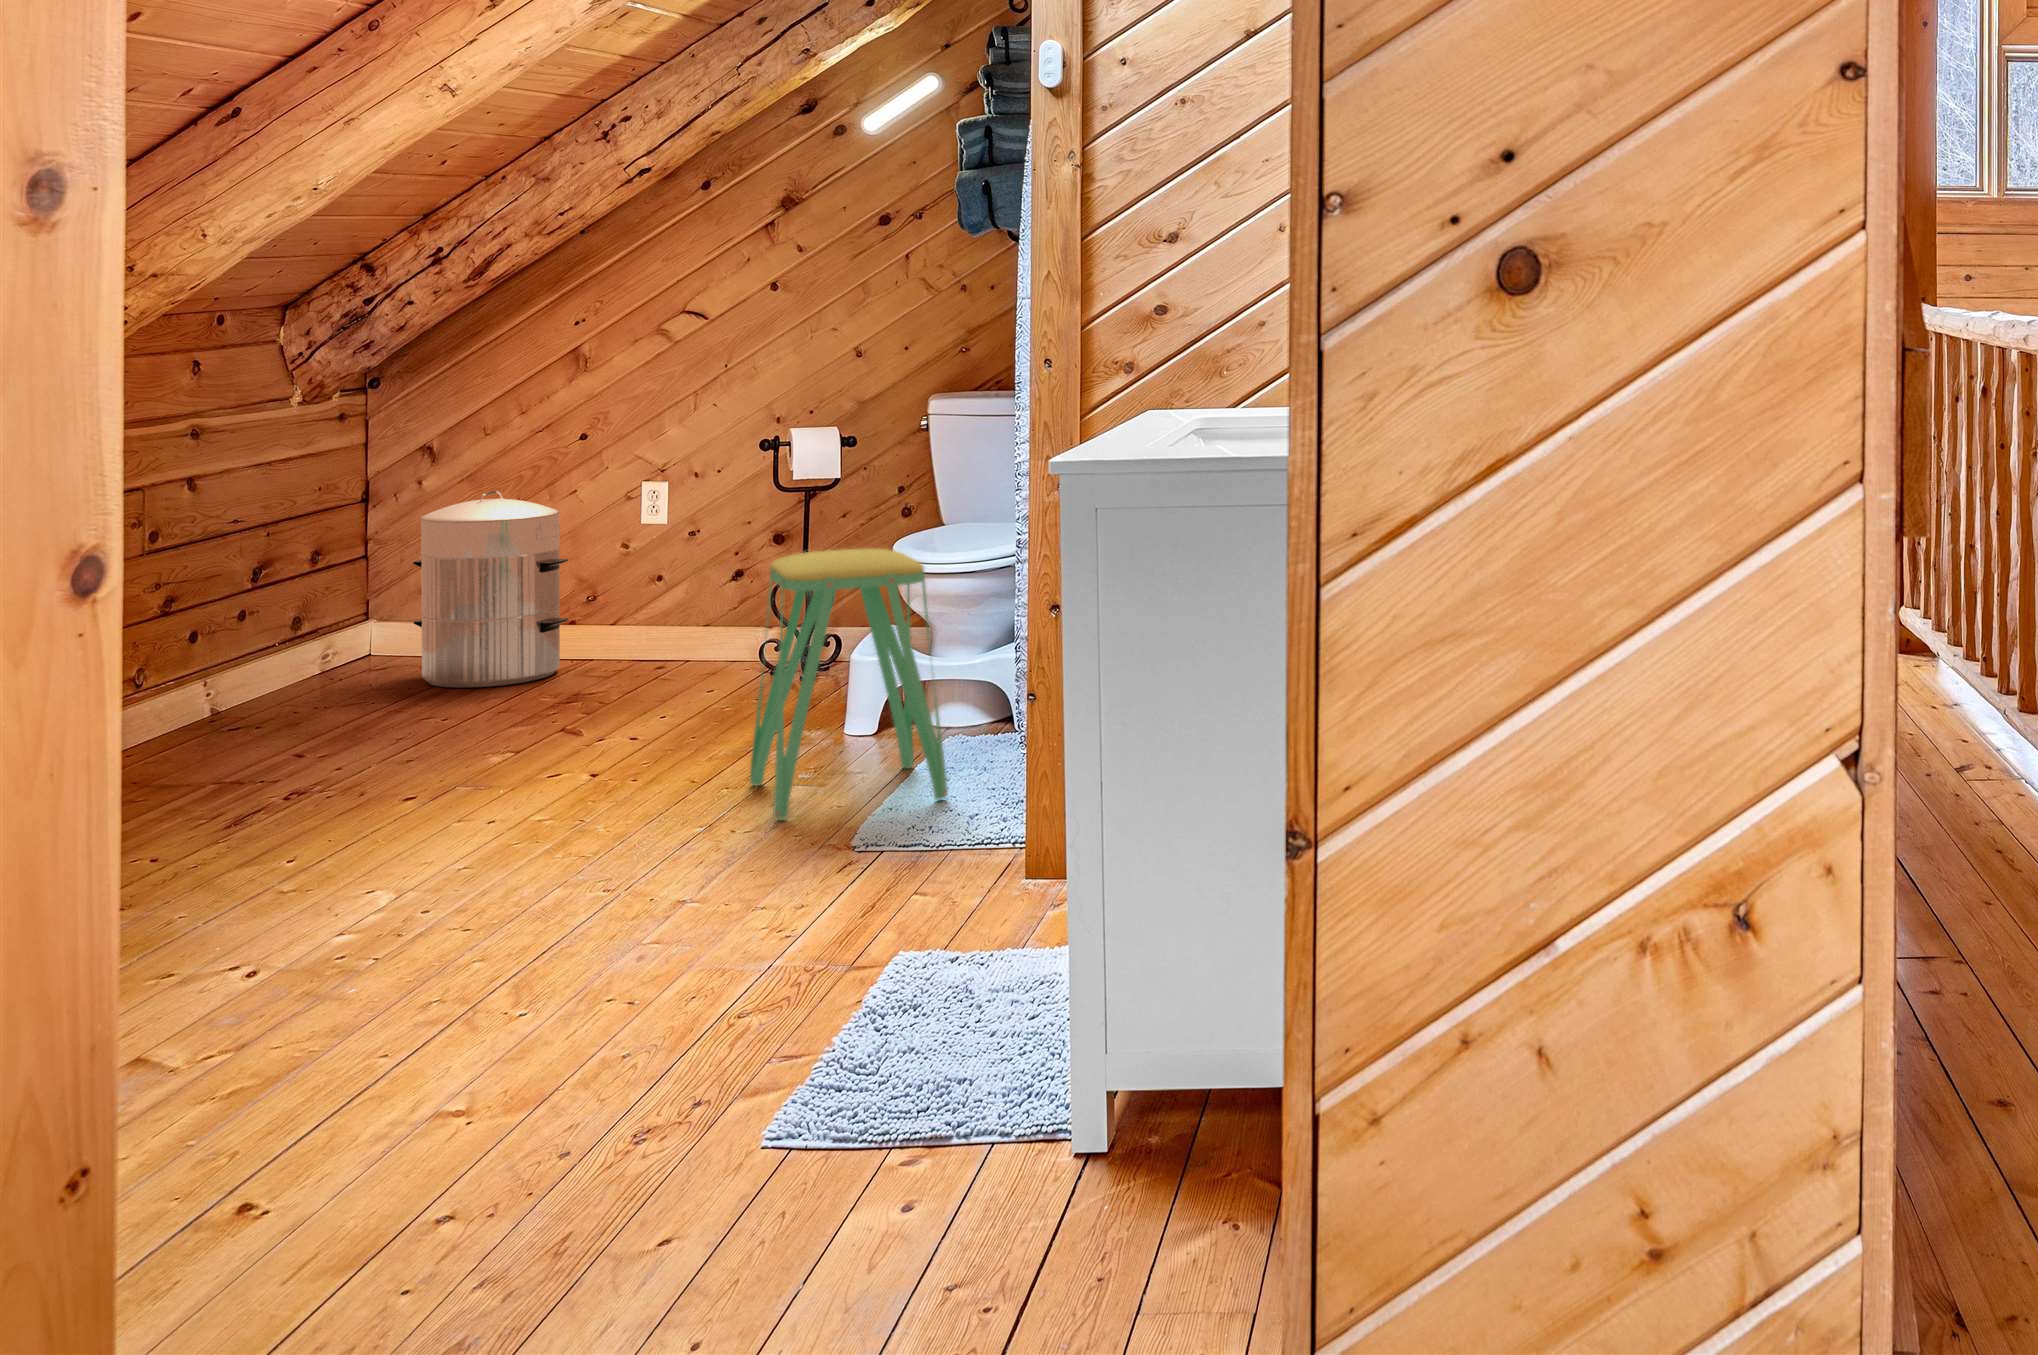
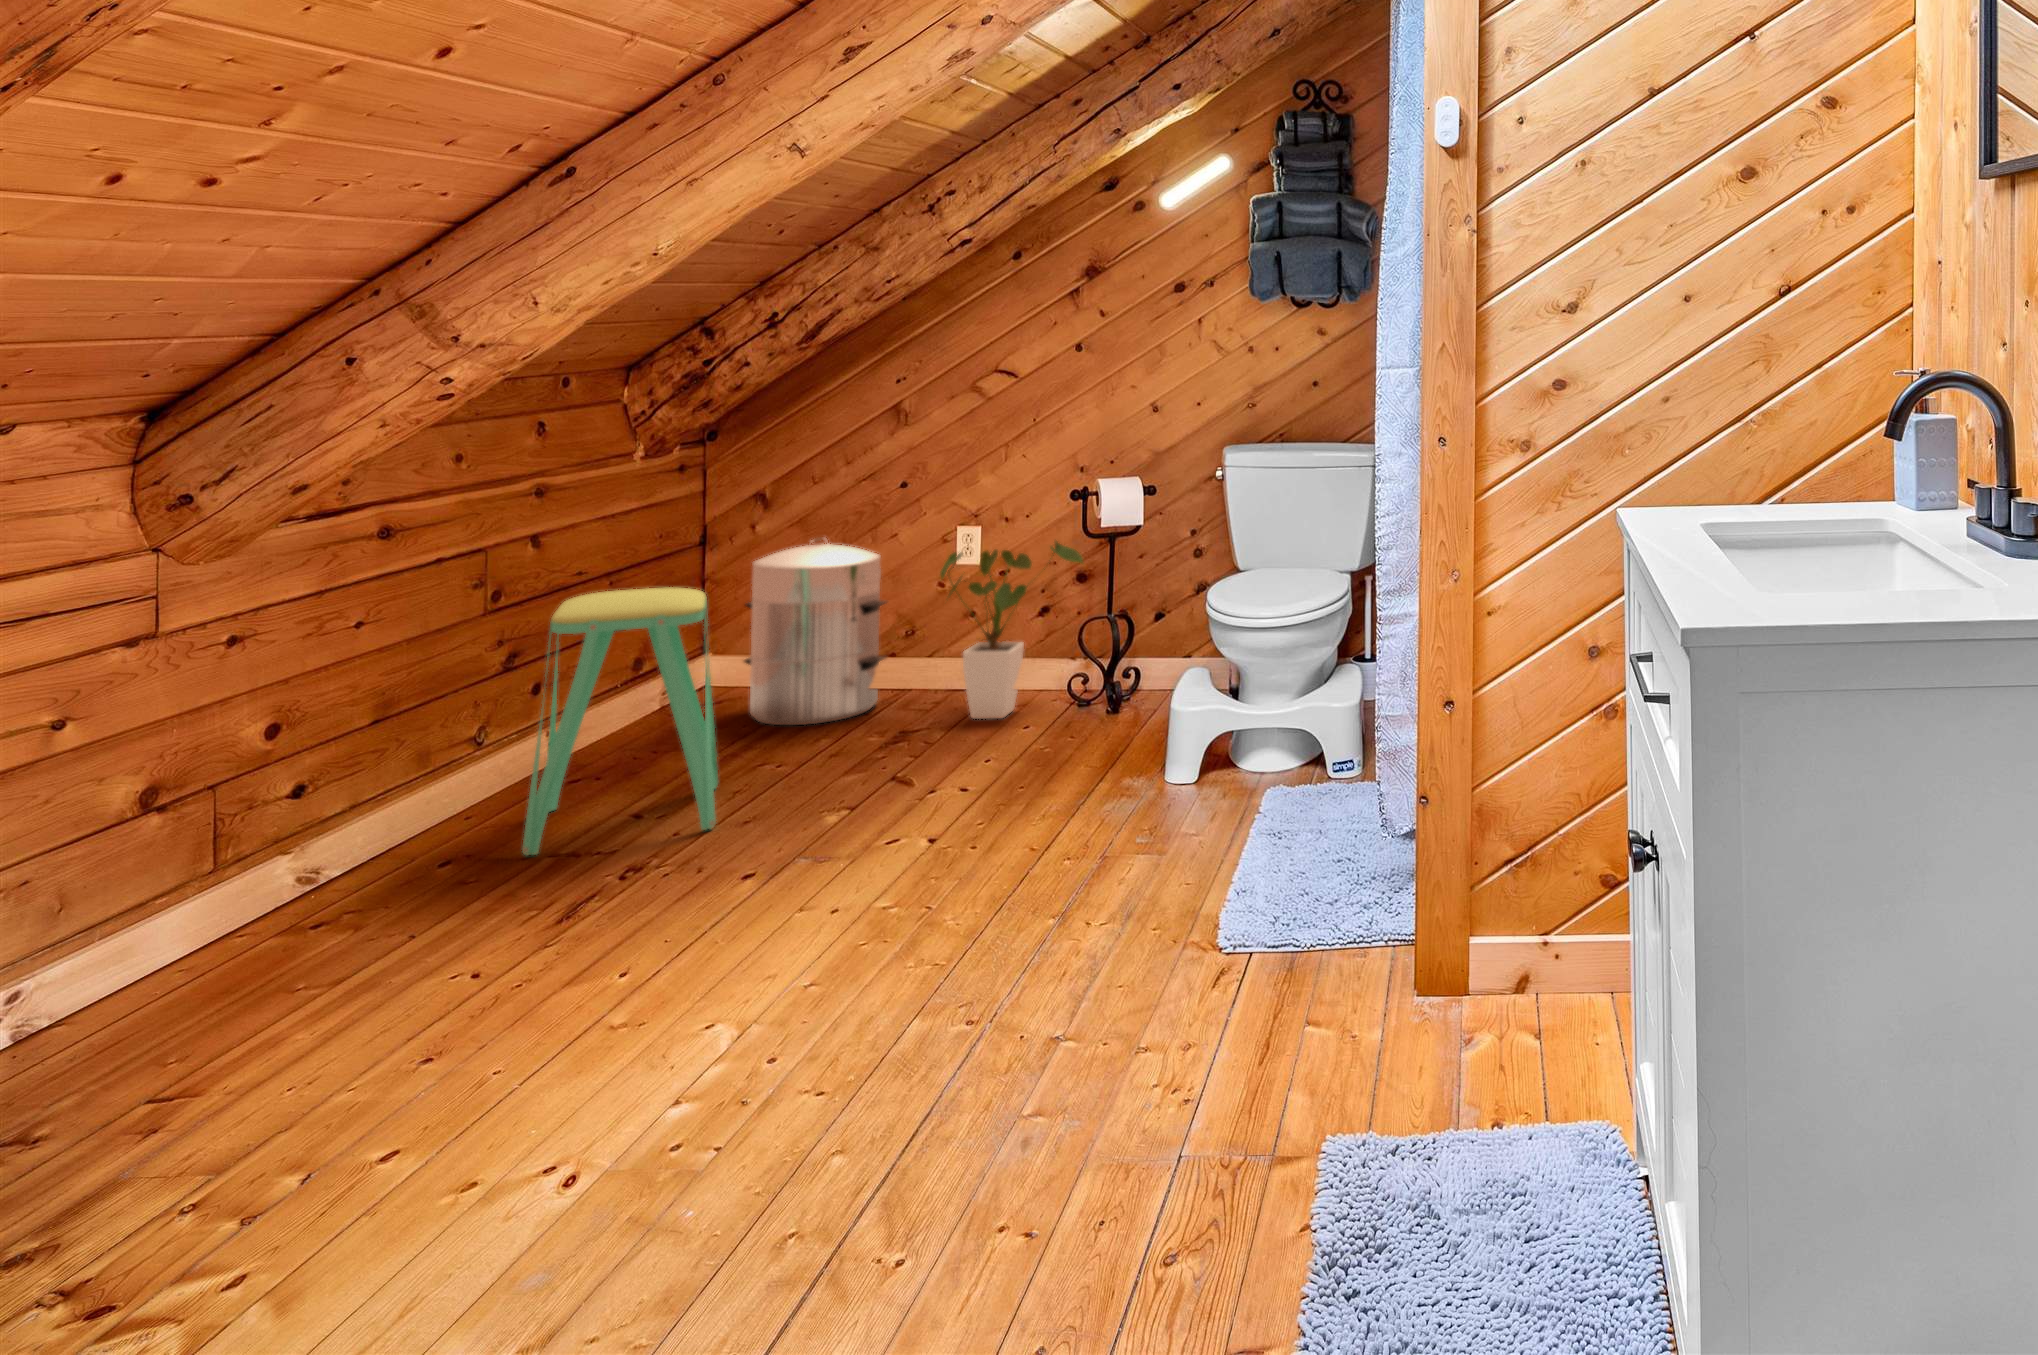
house plant: none [620,494,782,682] -> present [940,541,1083,719]
stool: present [750,548,948,819] -> present [523,587,718,855]

